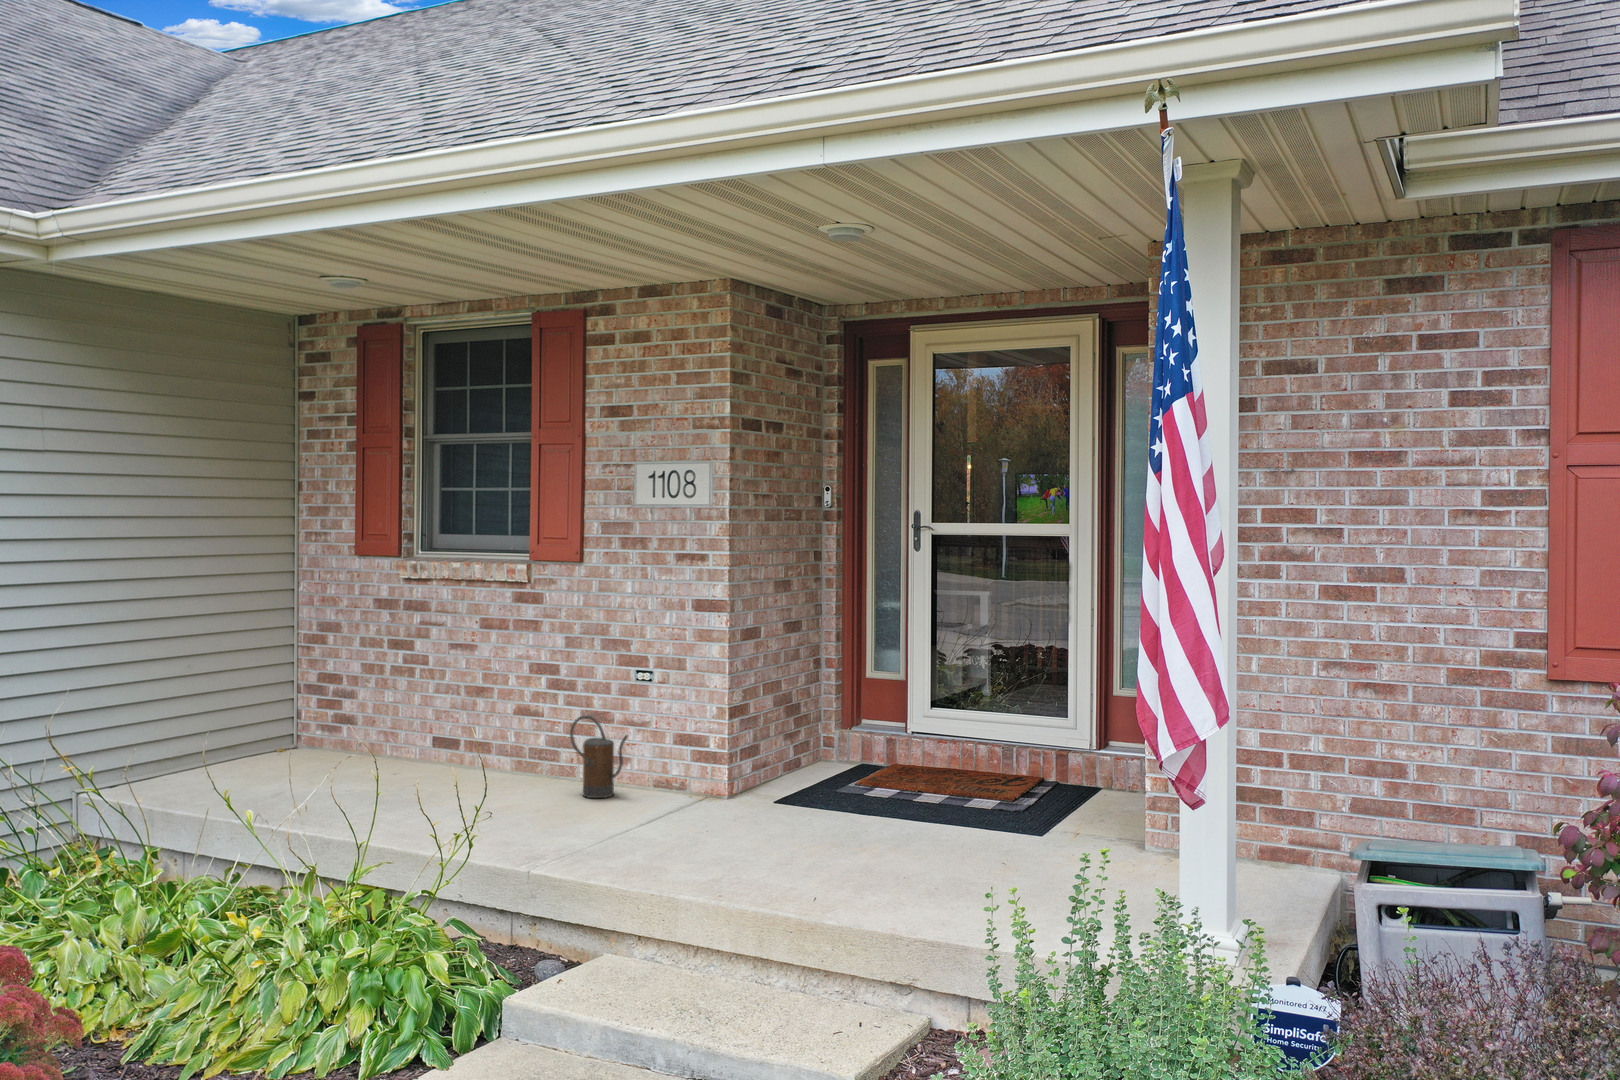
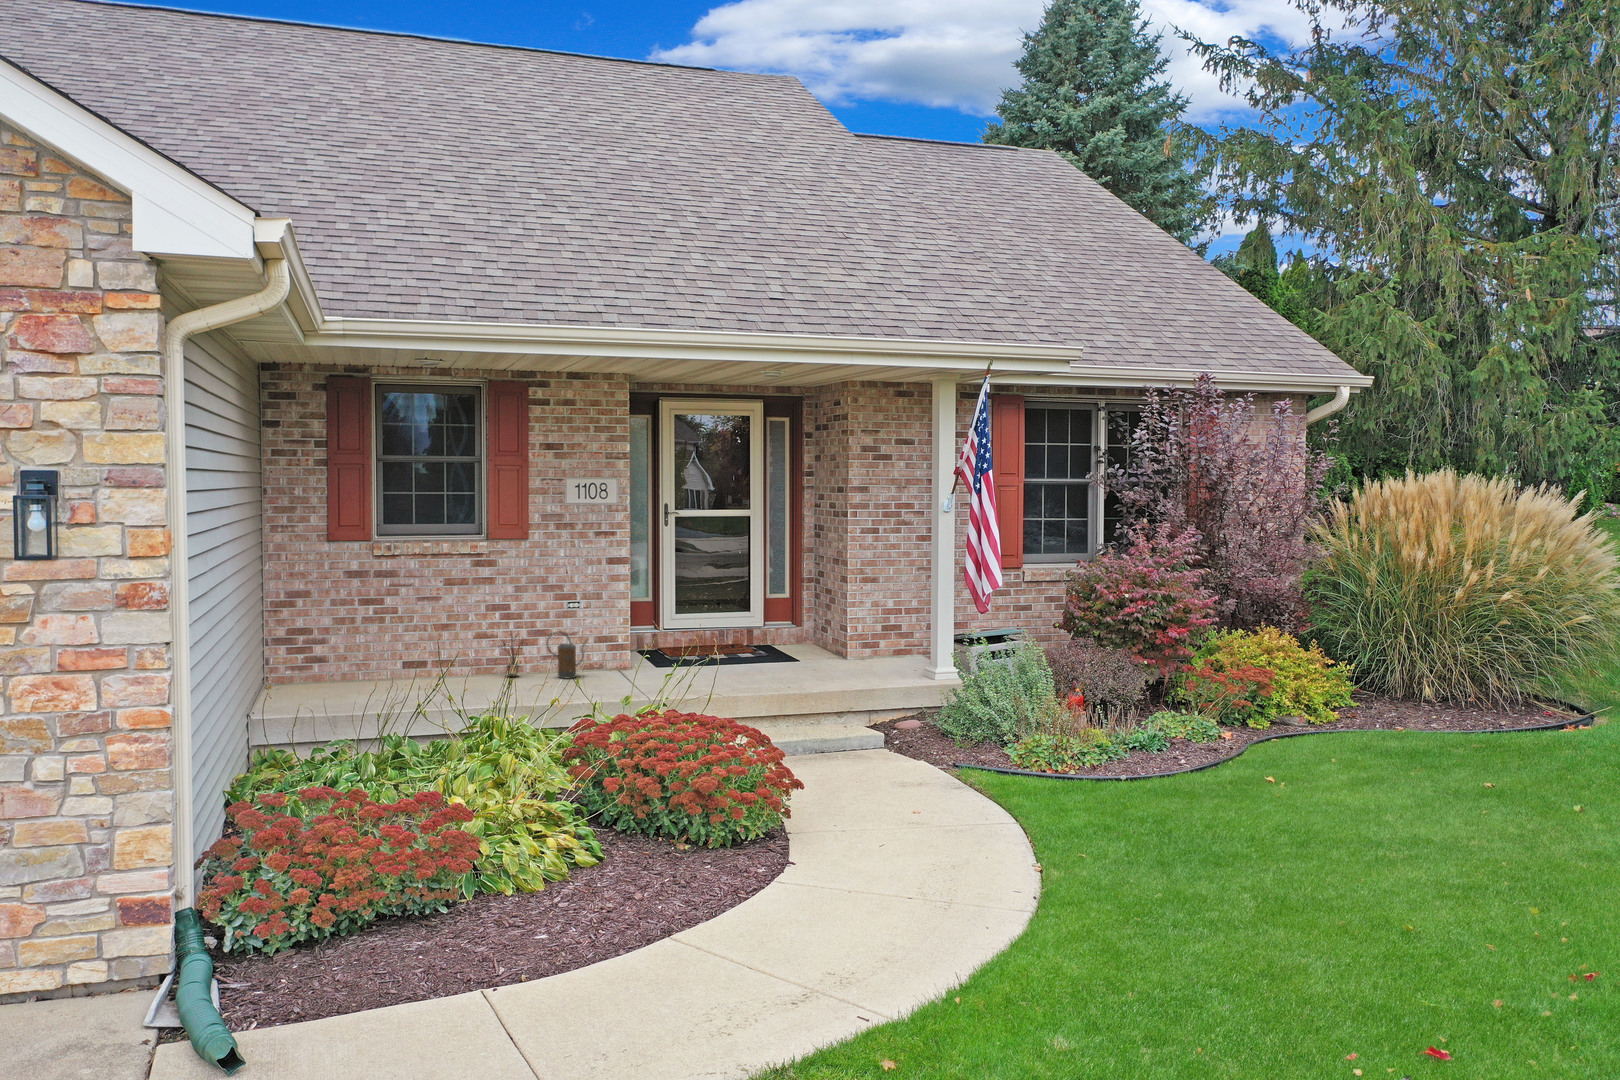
decorative plant: none [520,707,562,782] -> present [501,633,523,677]

